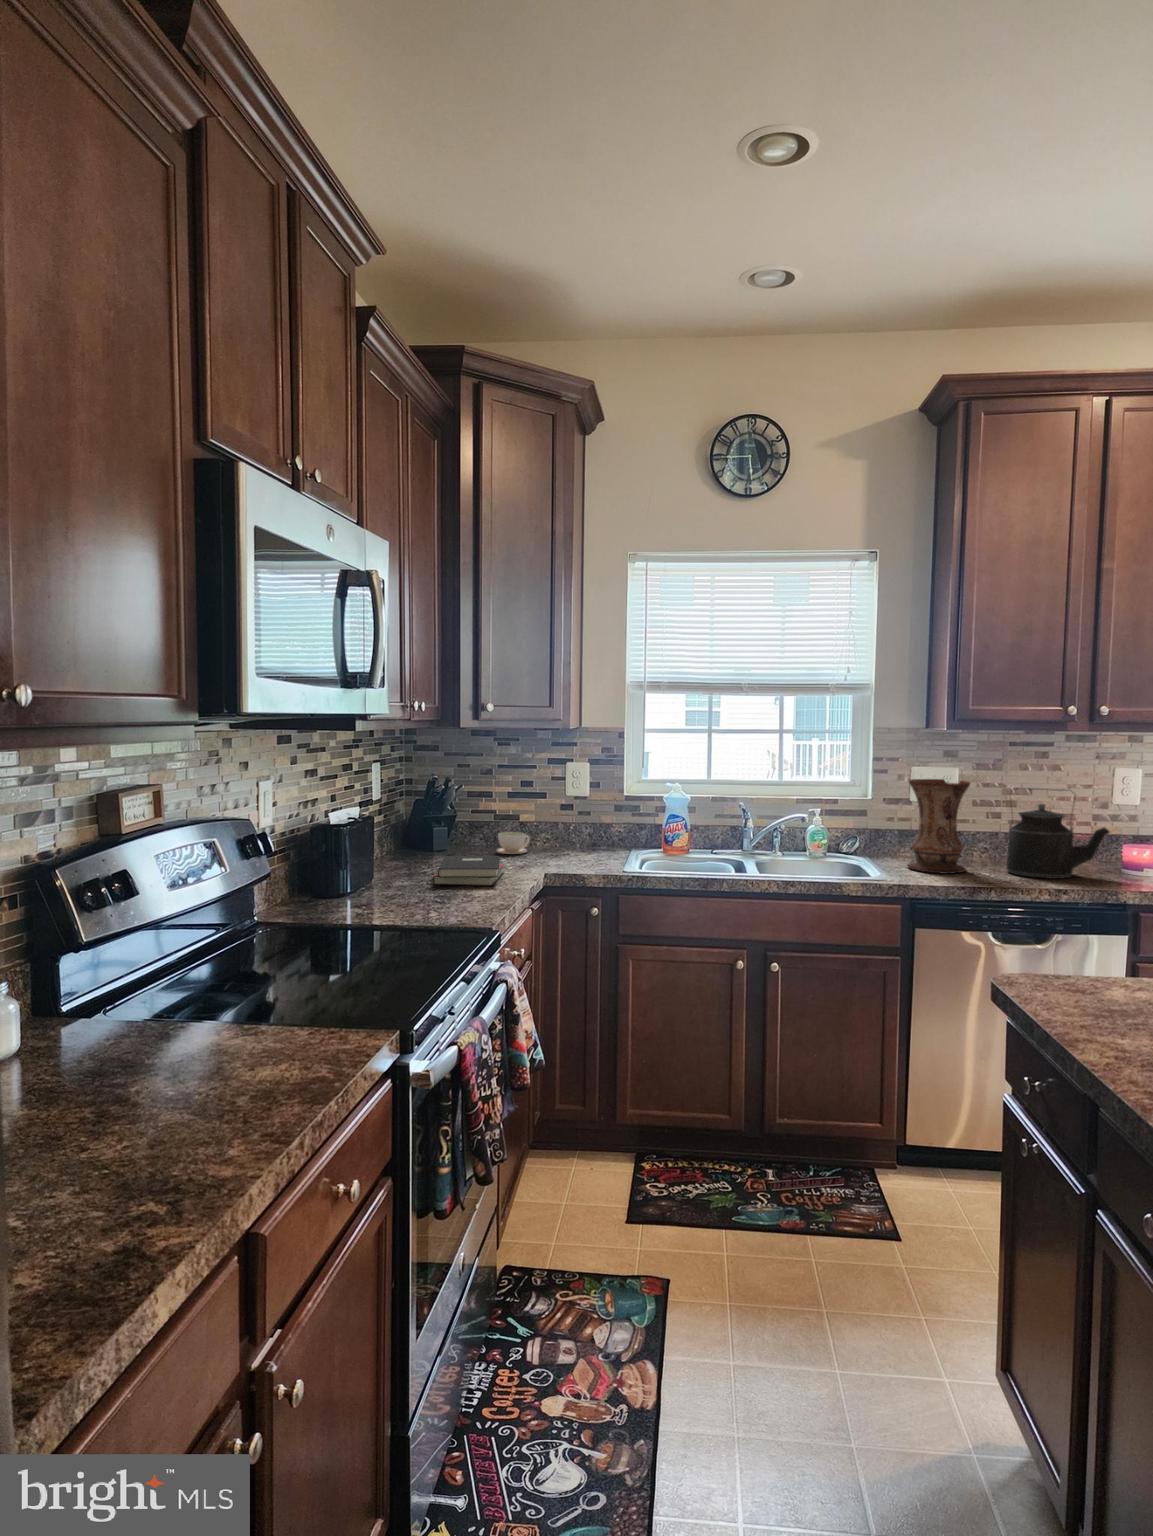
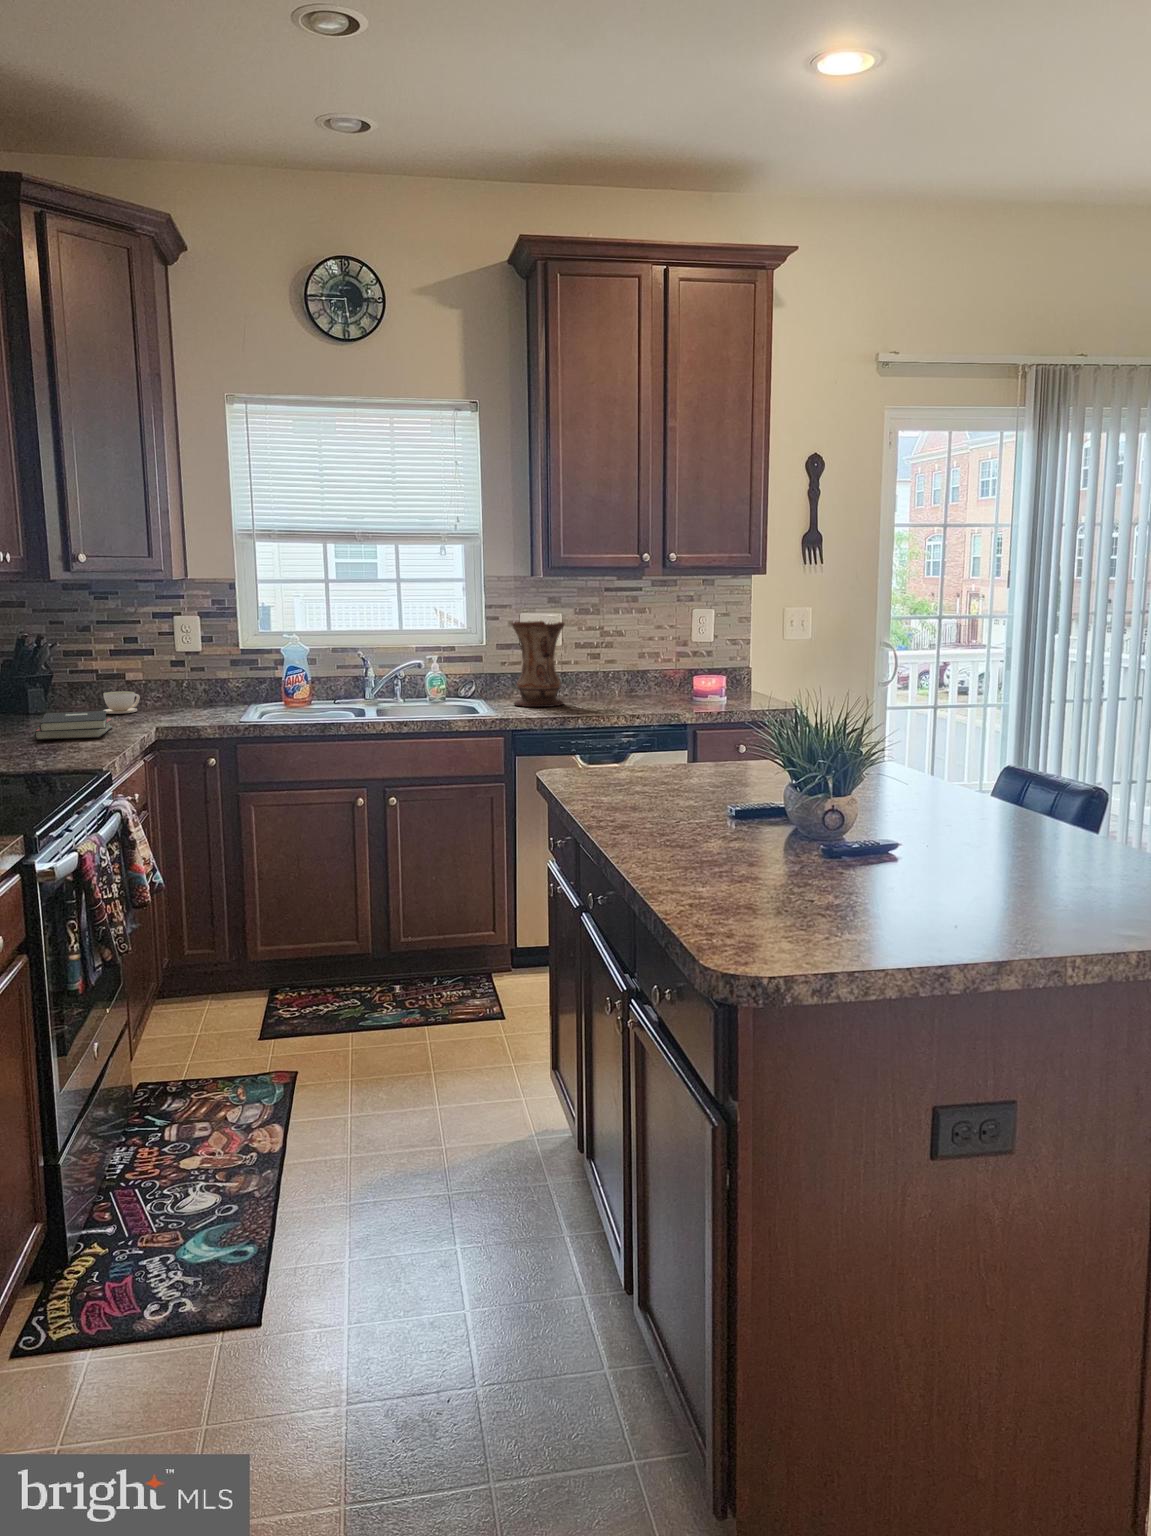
kettle: present [1007,788,1110,879] -> none [598,626,680,706]

